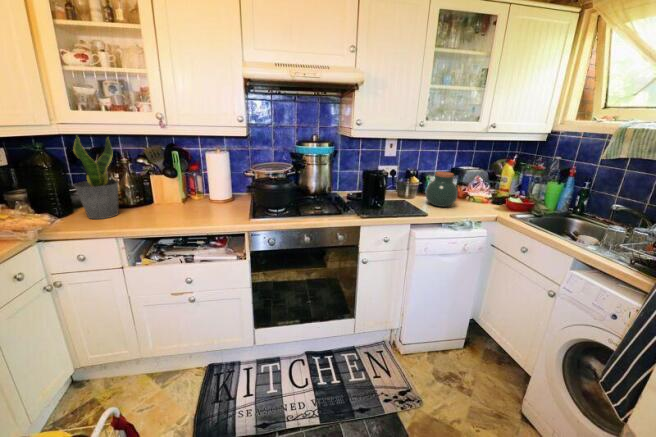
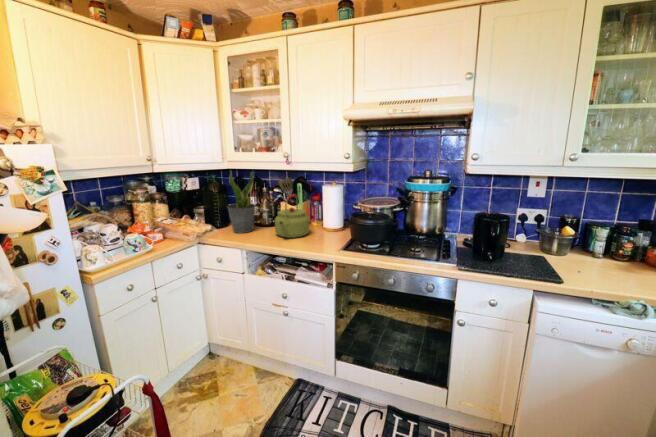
kettle: none [153,164,199,215] -> present [275,194,309,238]
jar: present [426,172,458,207] -> none [575,223,634,274]

